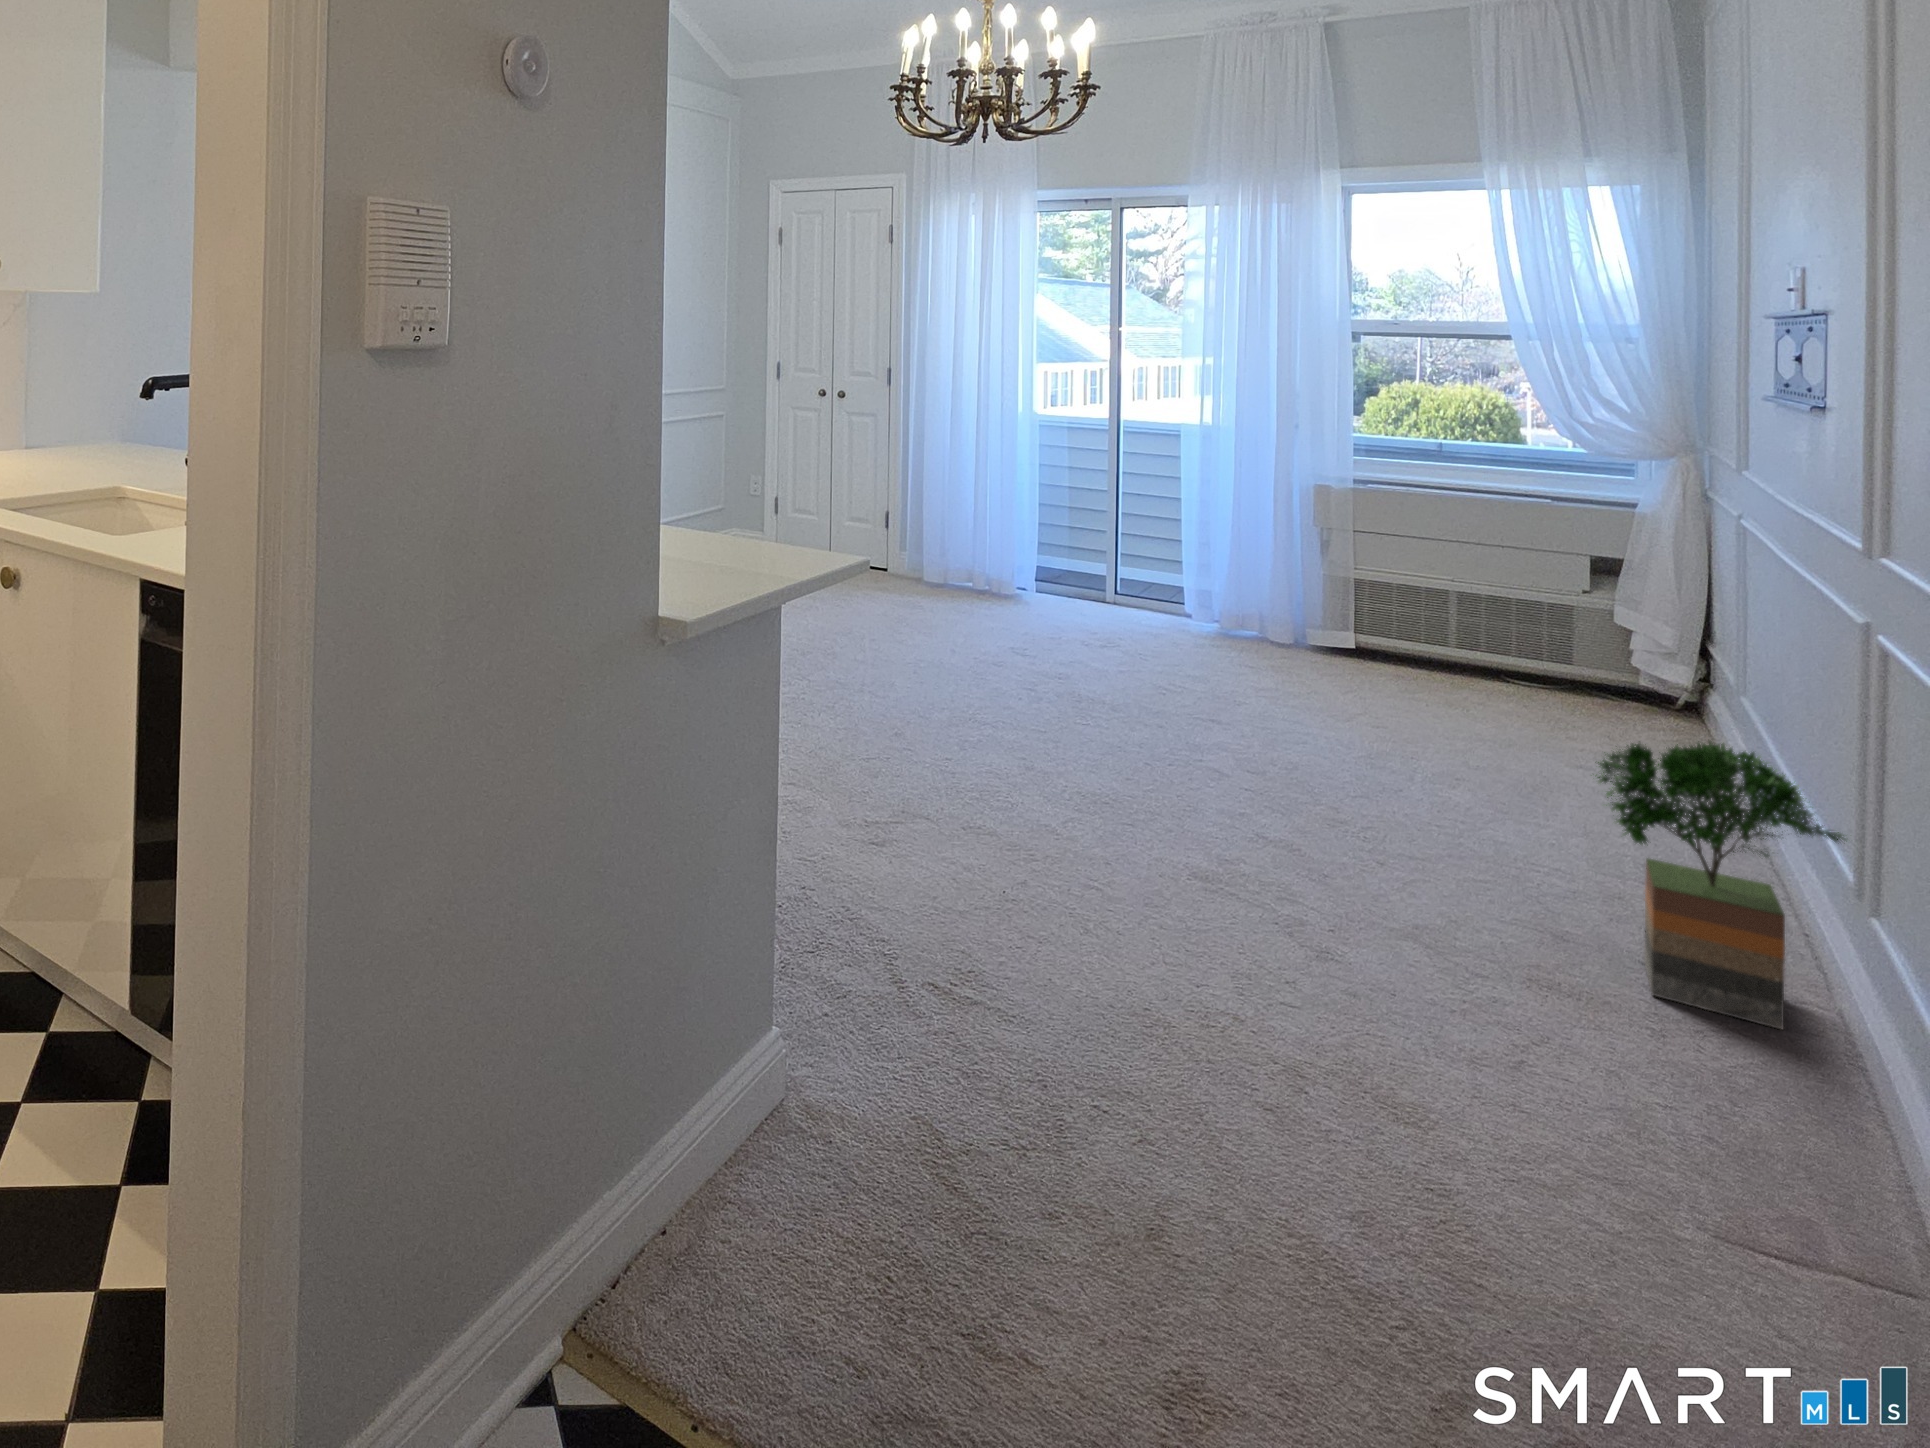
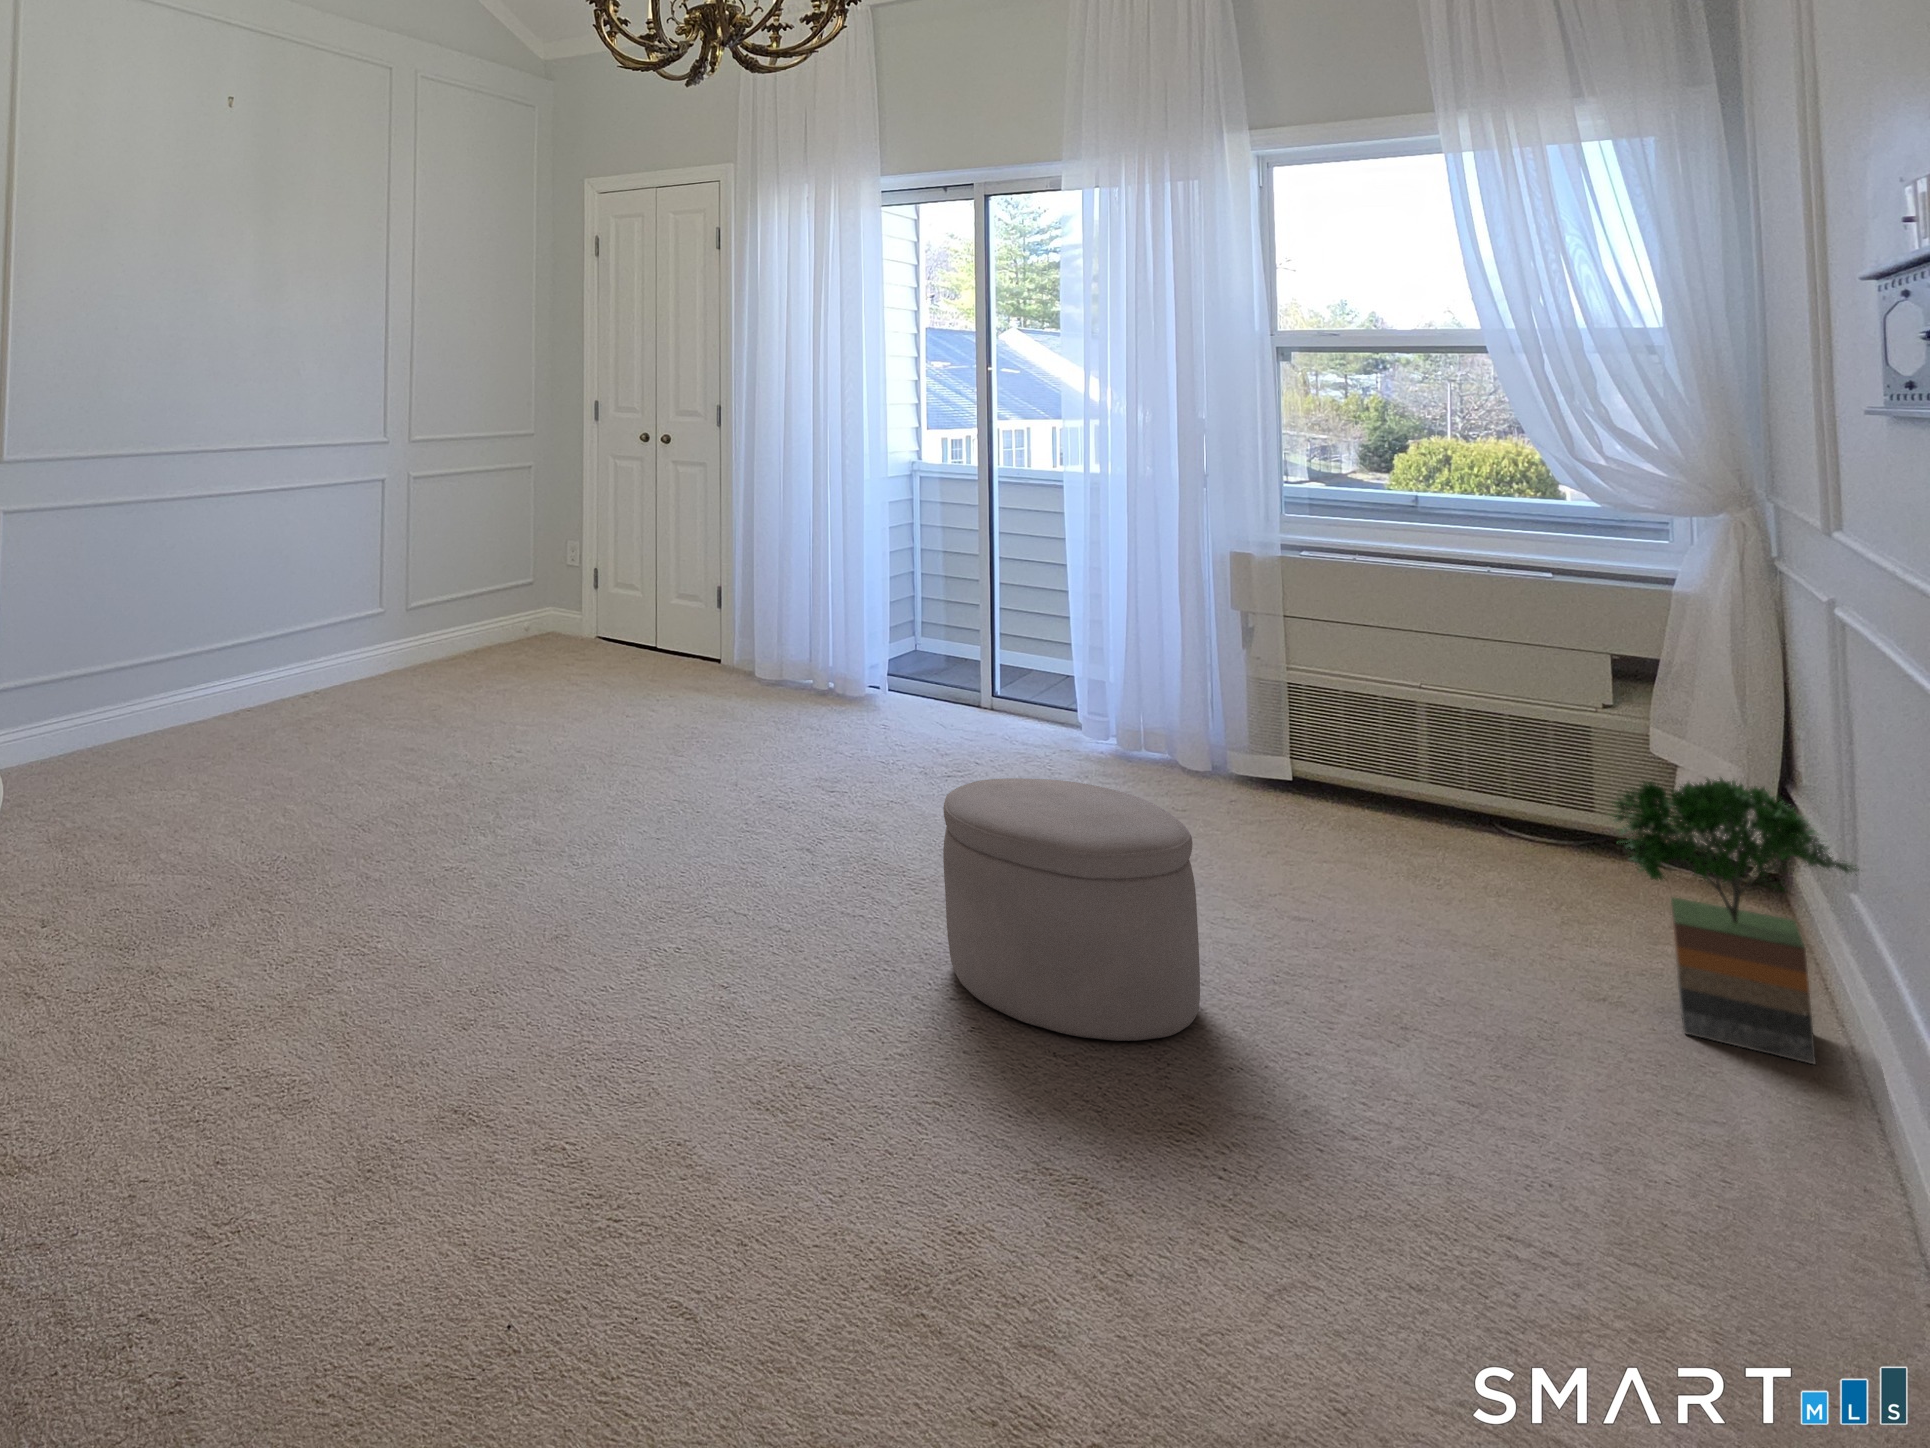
ottoman: none [915,726,1175,998] -> present [943,778,1200,1041]

